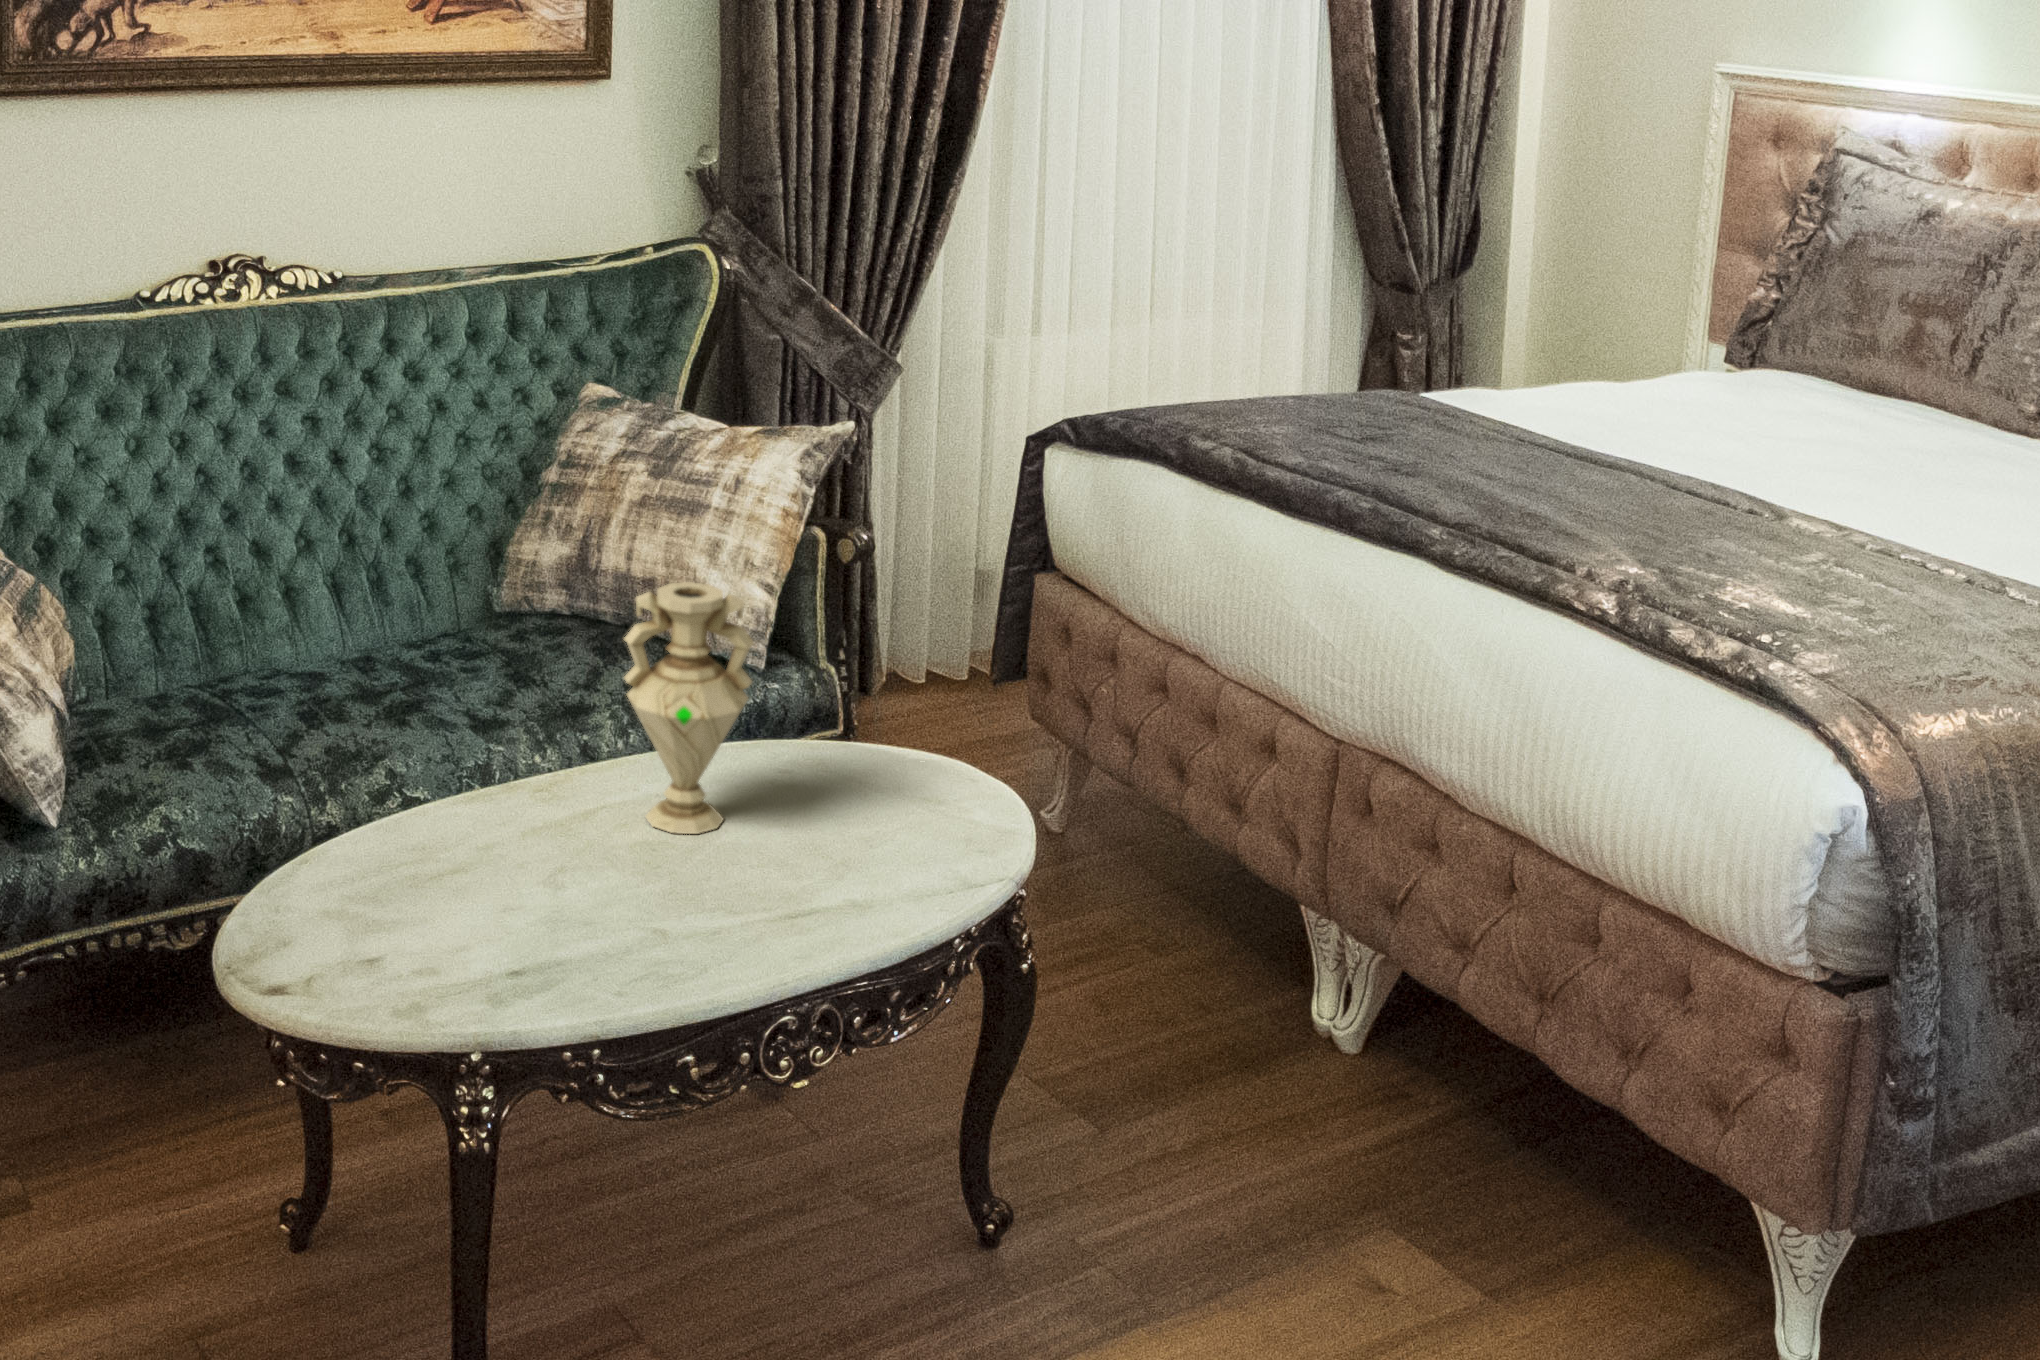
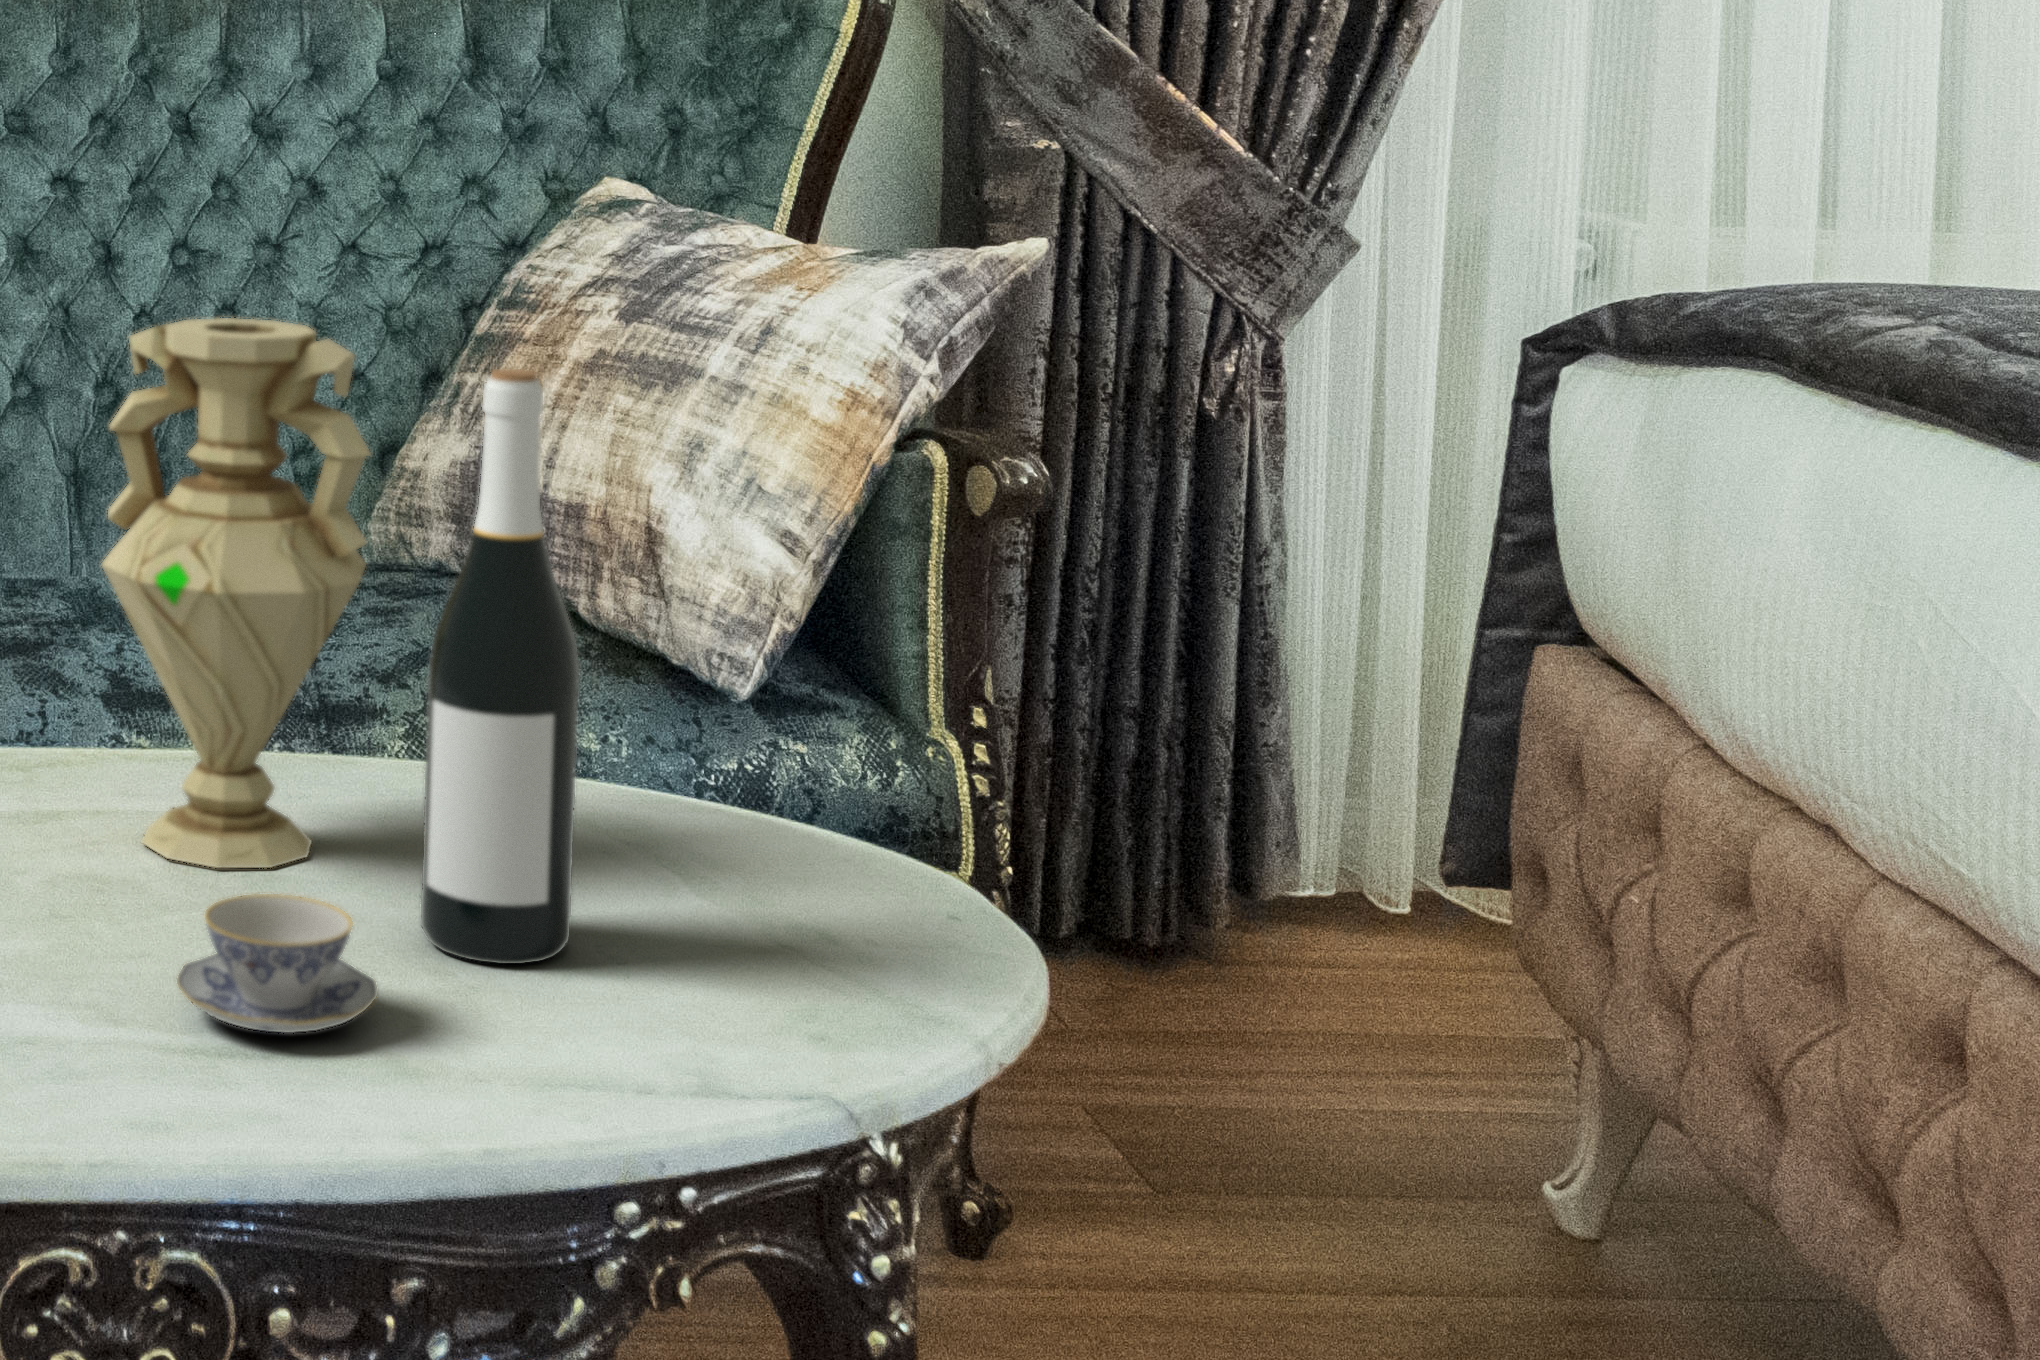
wine bottle: none [809,613,876,861] -> present [421,368,579,964]
teacup: none [763,855,848,918] -> present [177,894,377,1033]

